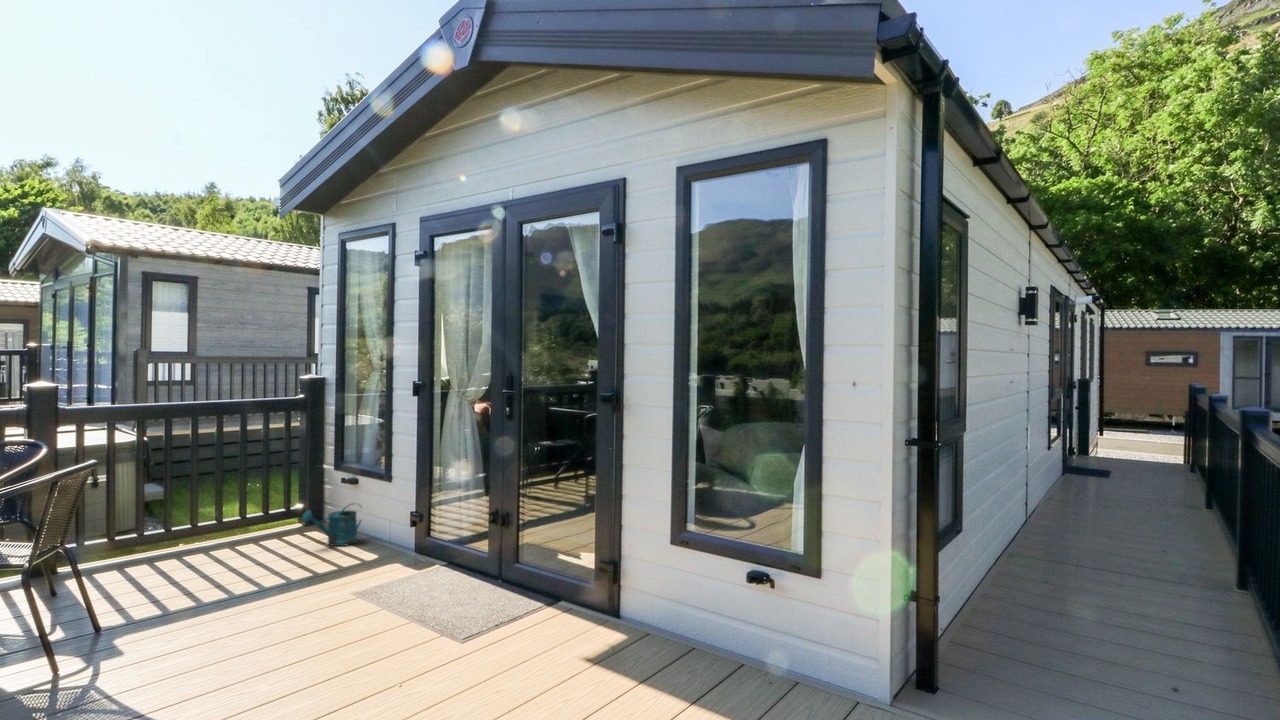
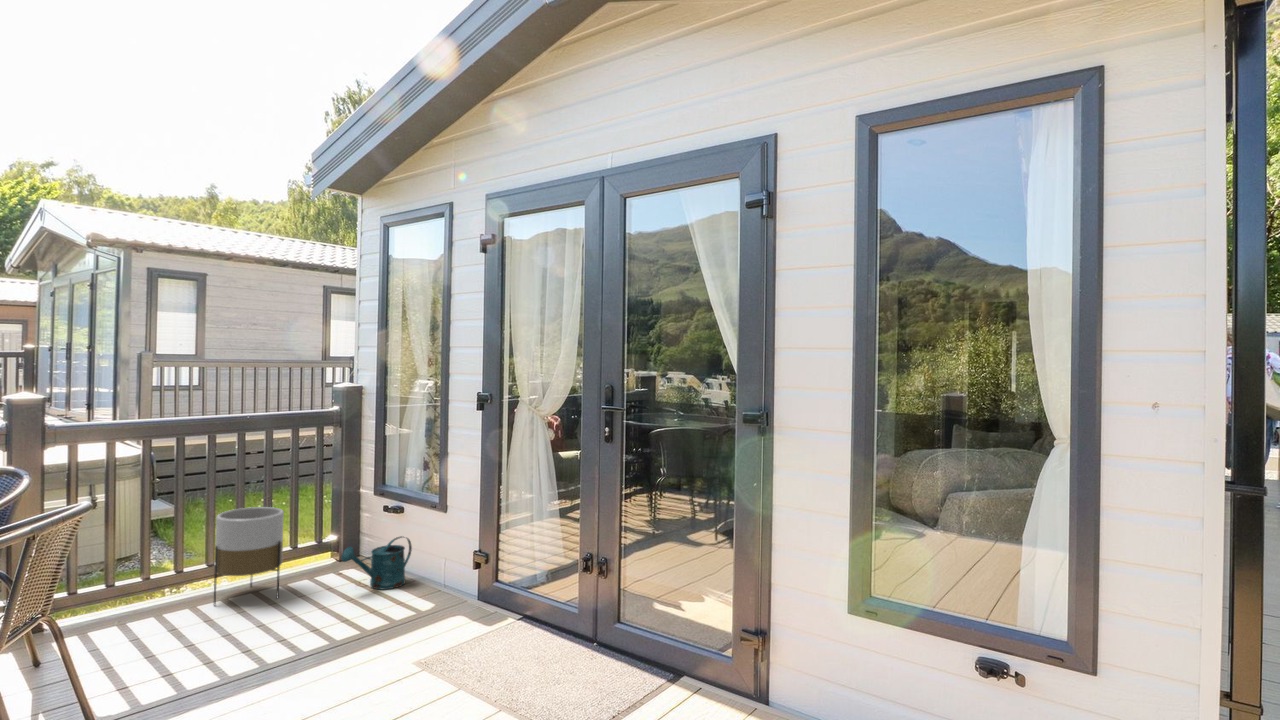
planter: none [196,478,254,557] -> present [214,507,284,605]

